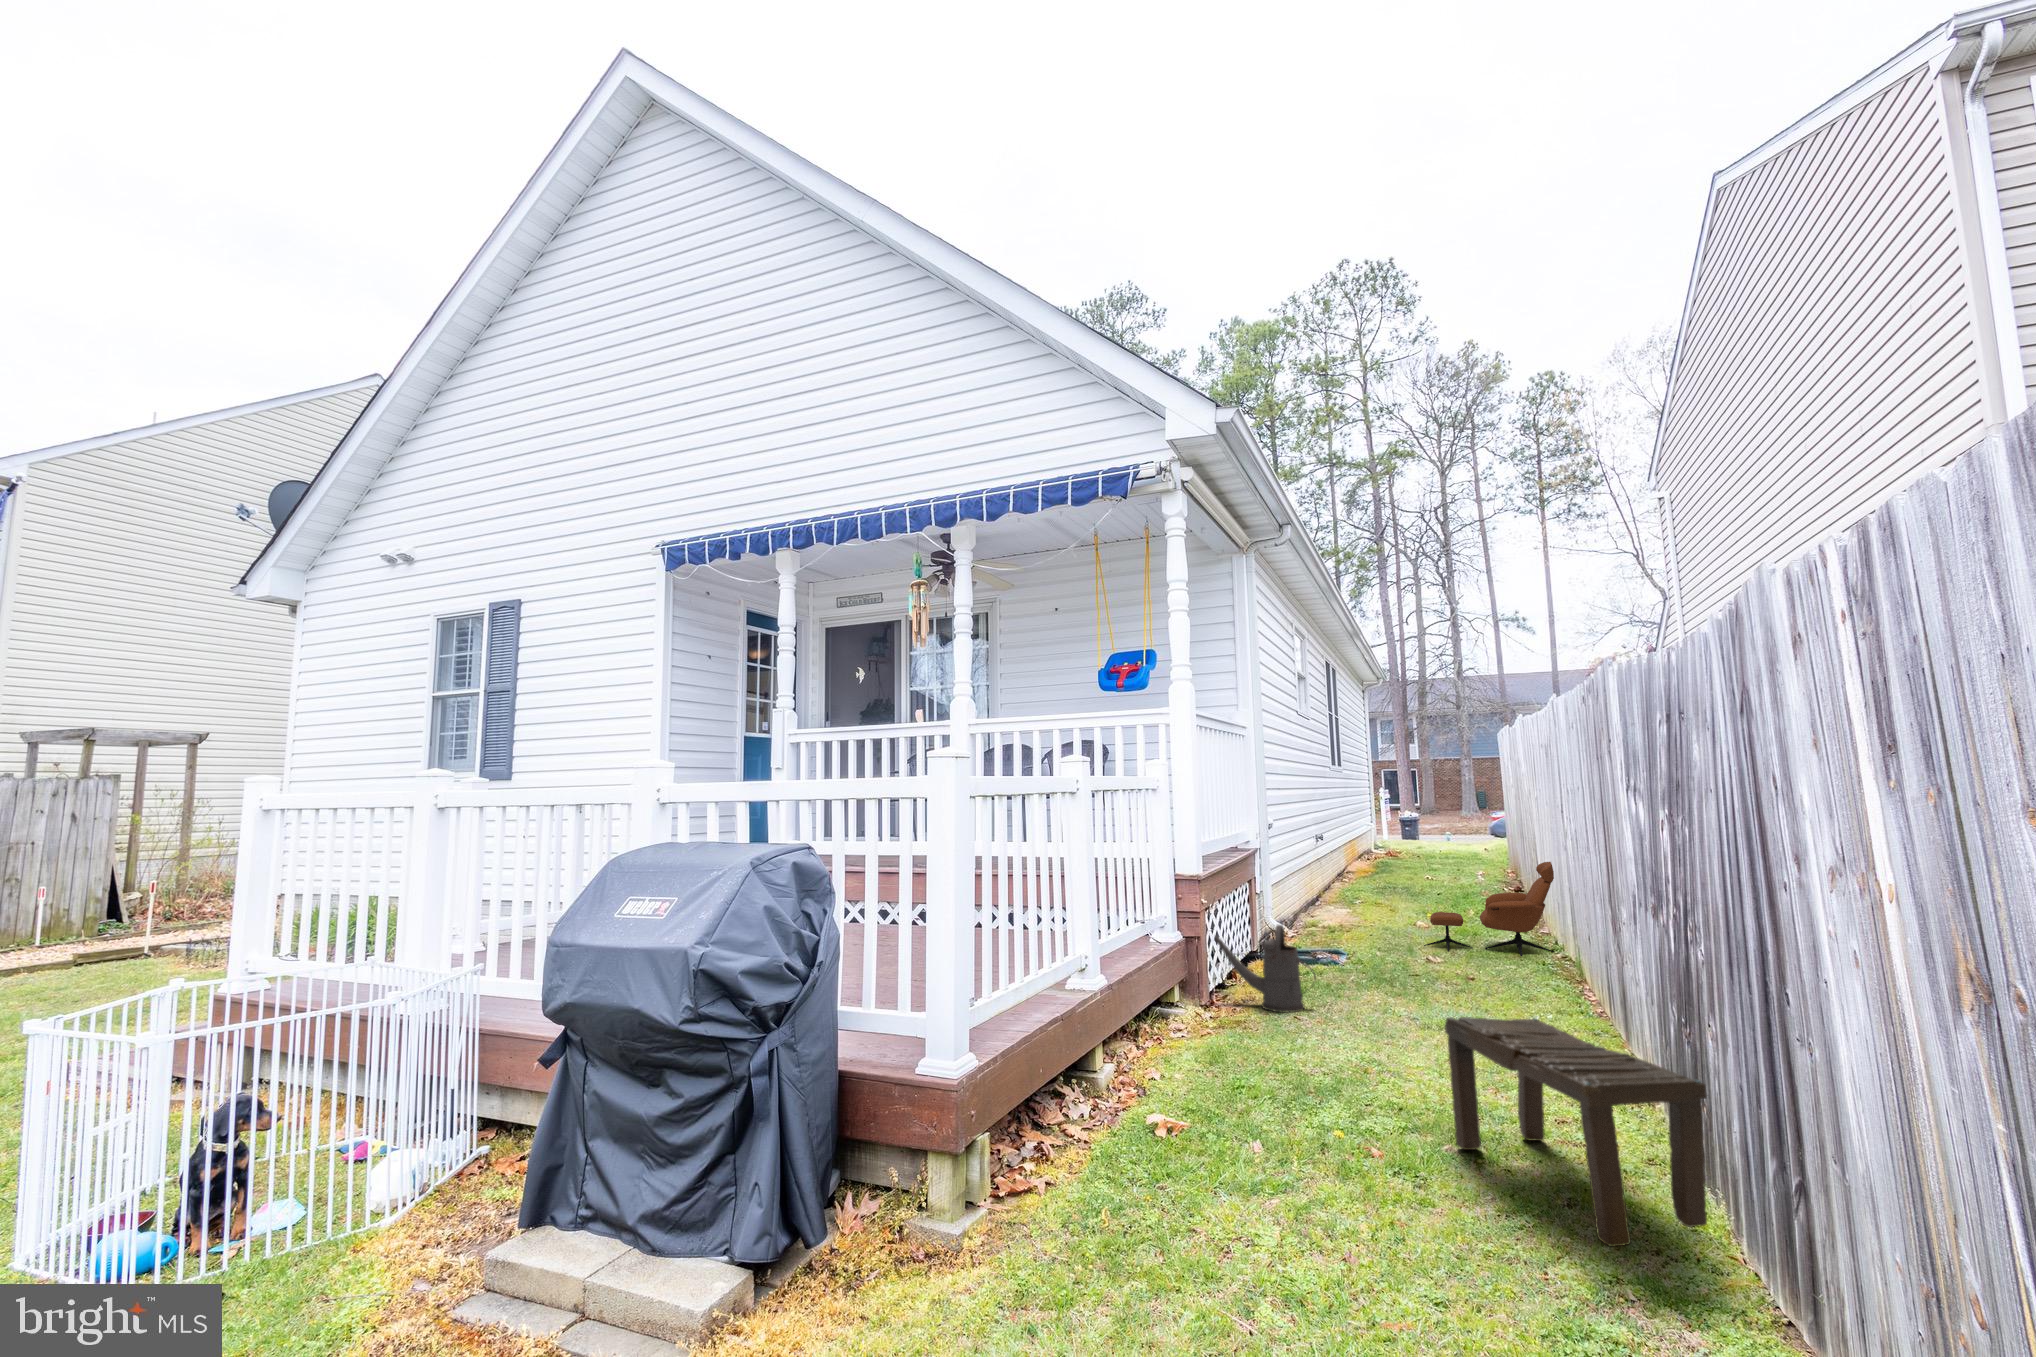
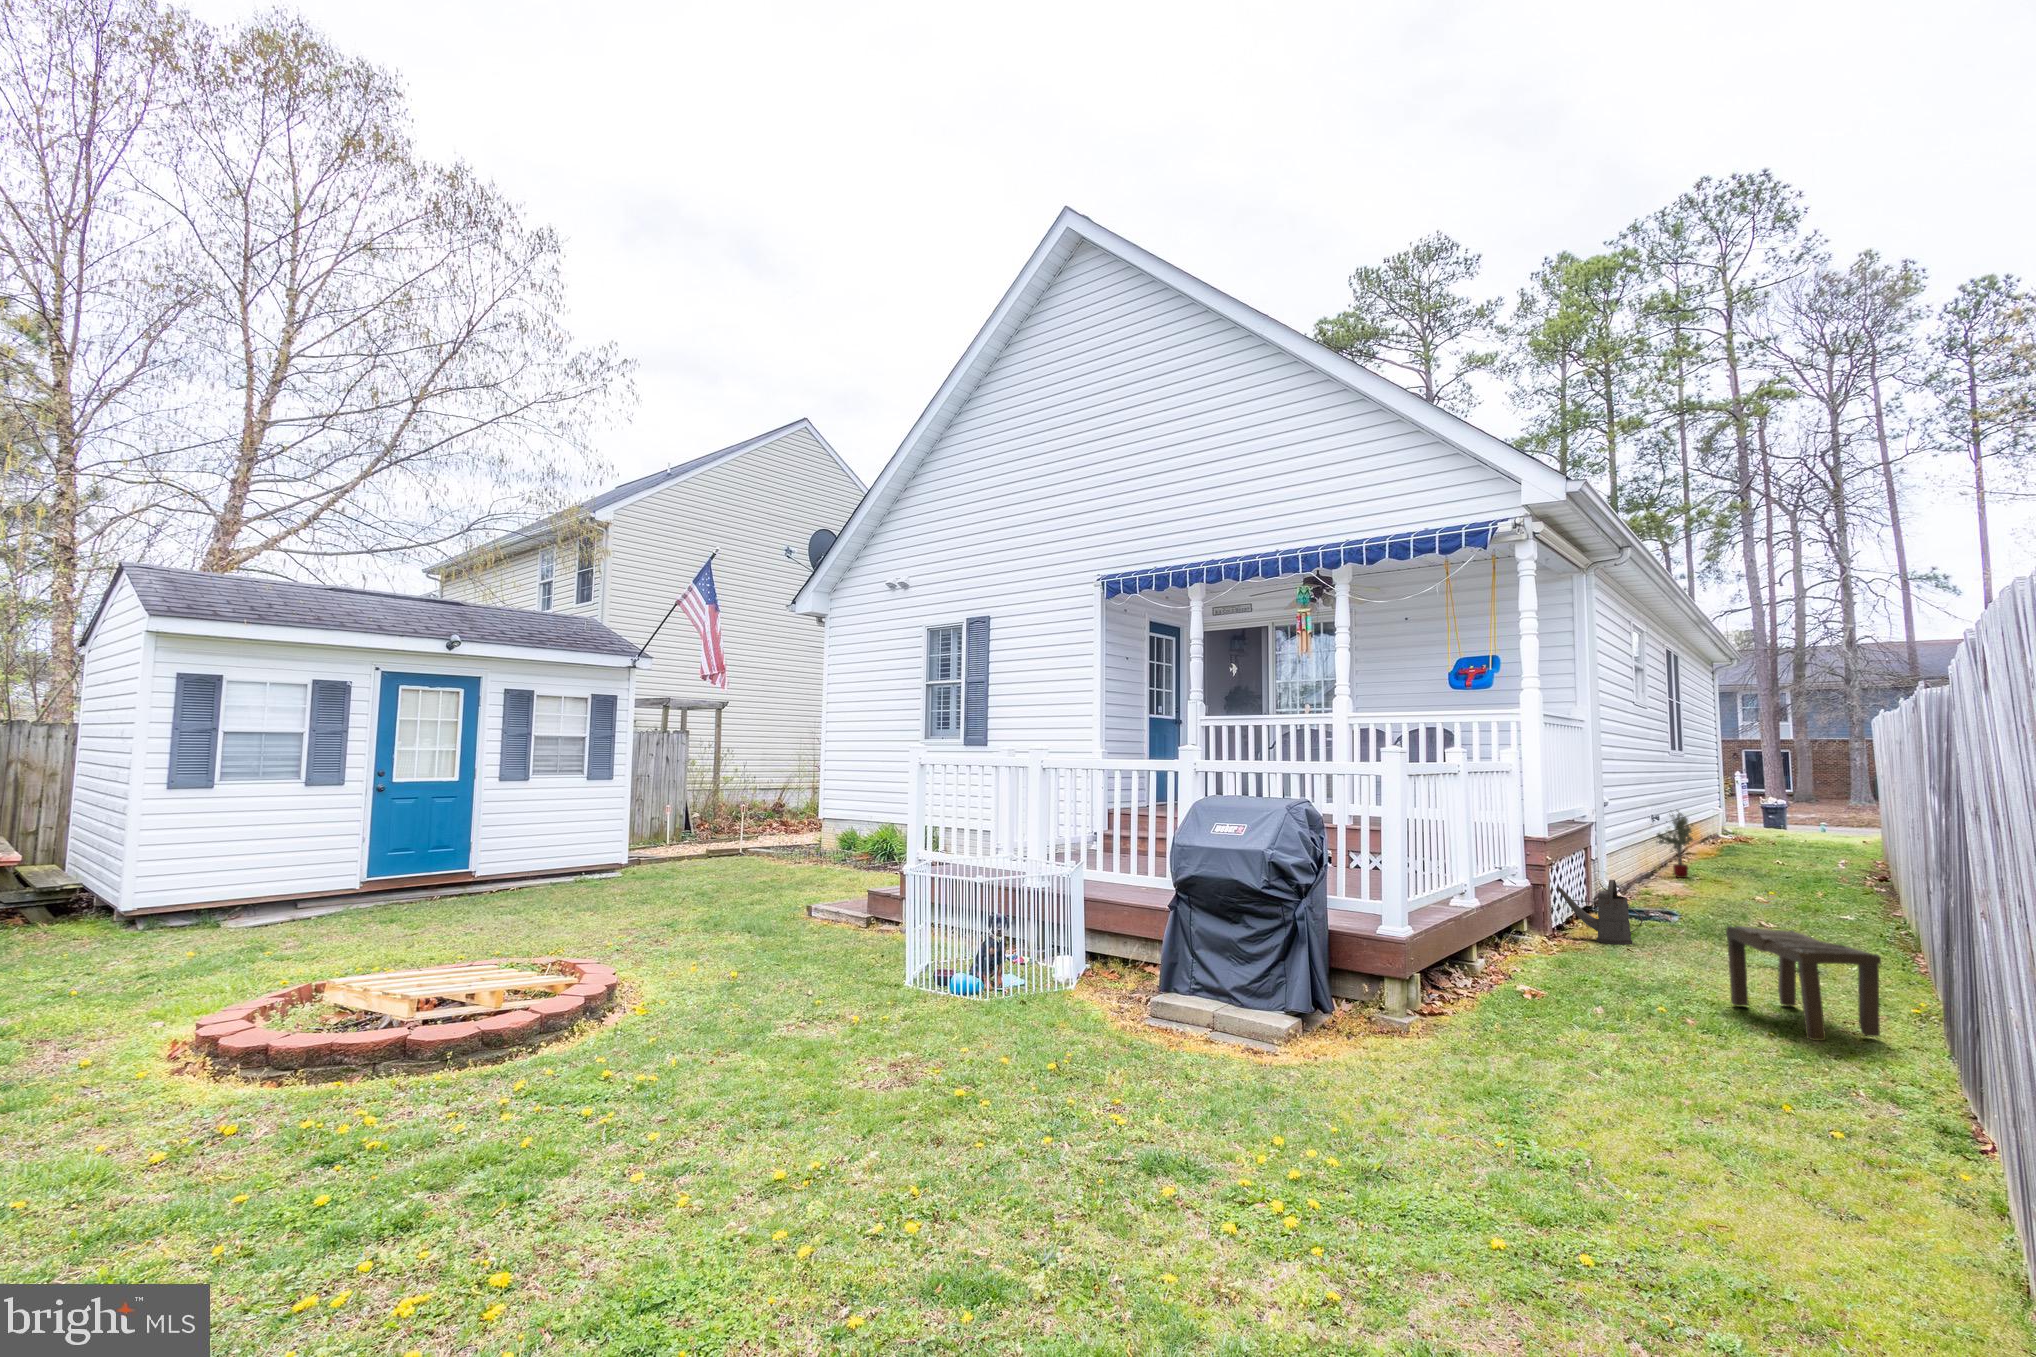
potted tree: none [1318,826,1357,899] -> present [1656,810,1693,878]
lounge chair: present [1424,862,1554,956] -> none [1751,844,1879,924]

